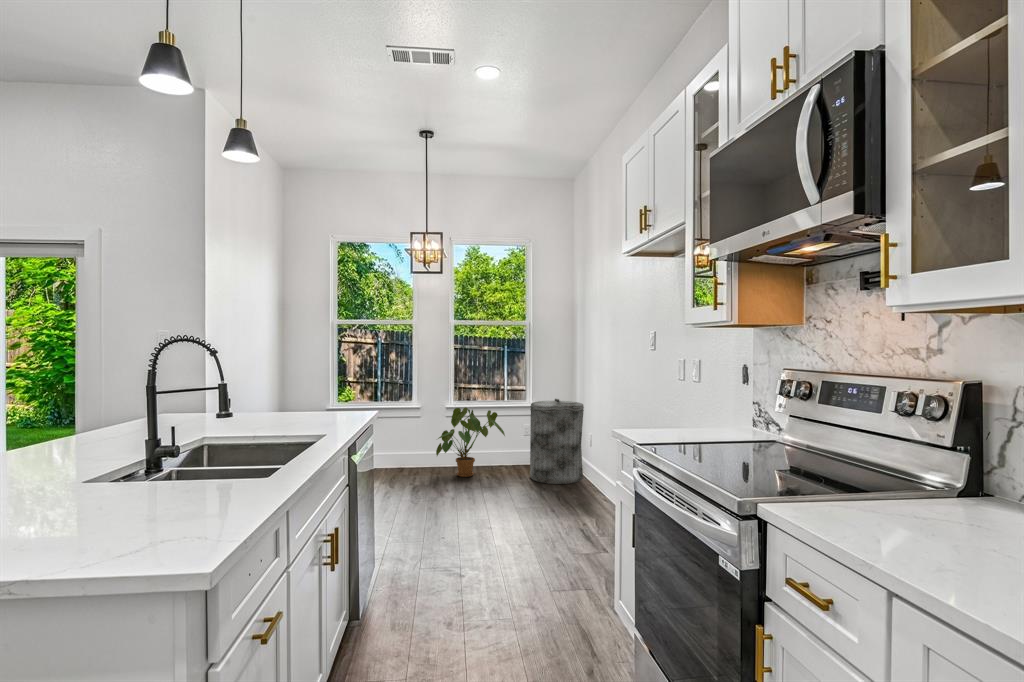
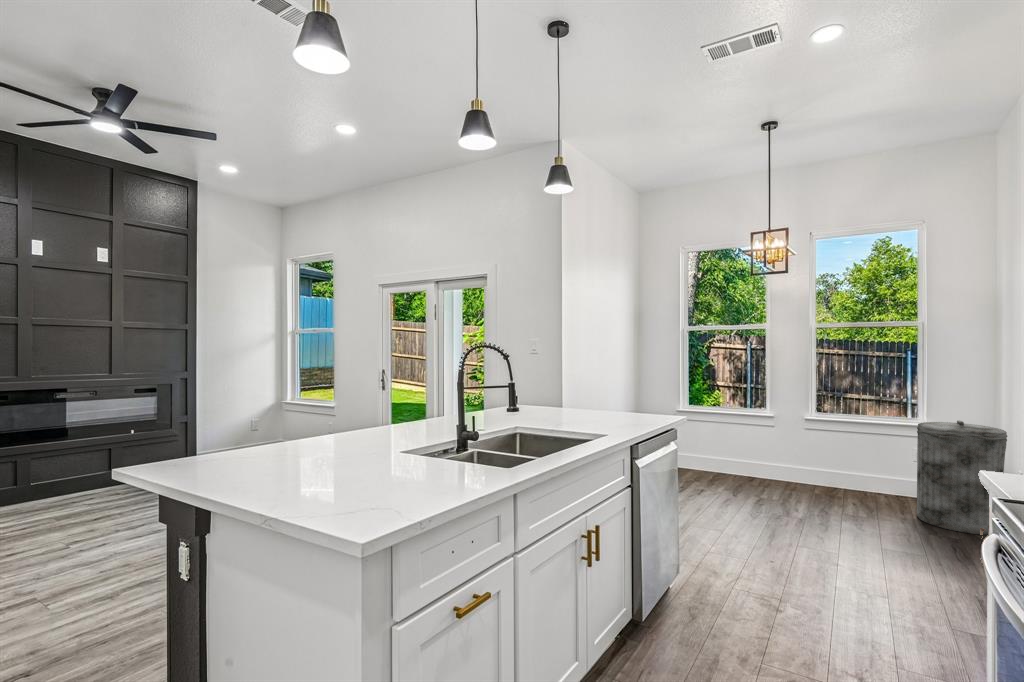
house plant: present [436,407,505,477] -> none [789,420,882,500]

